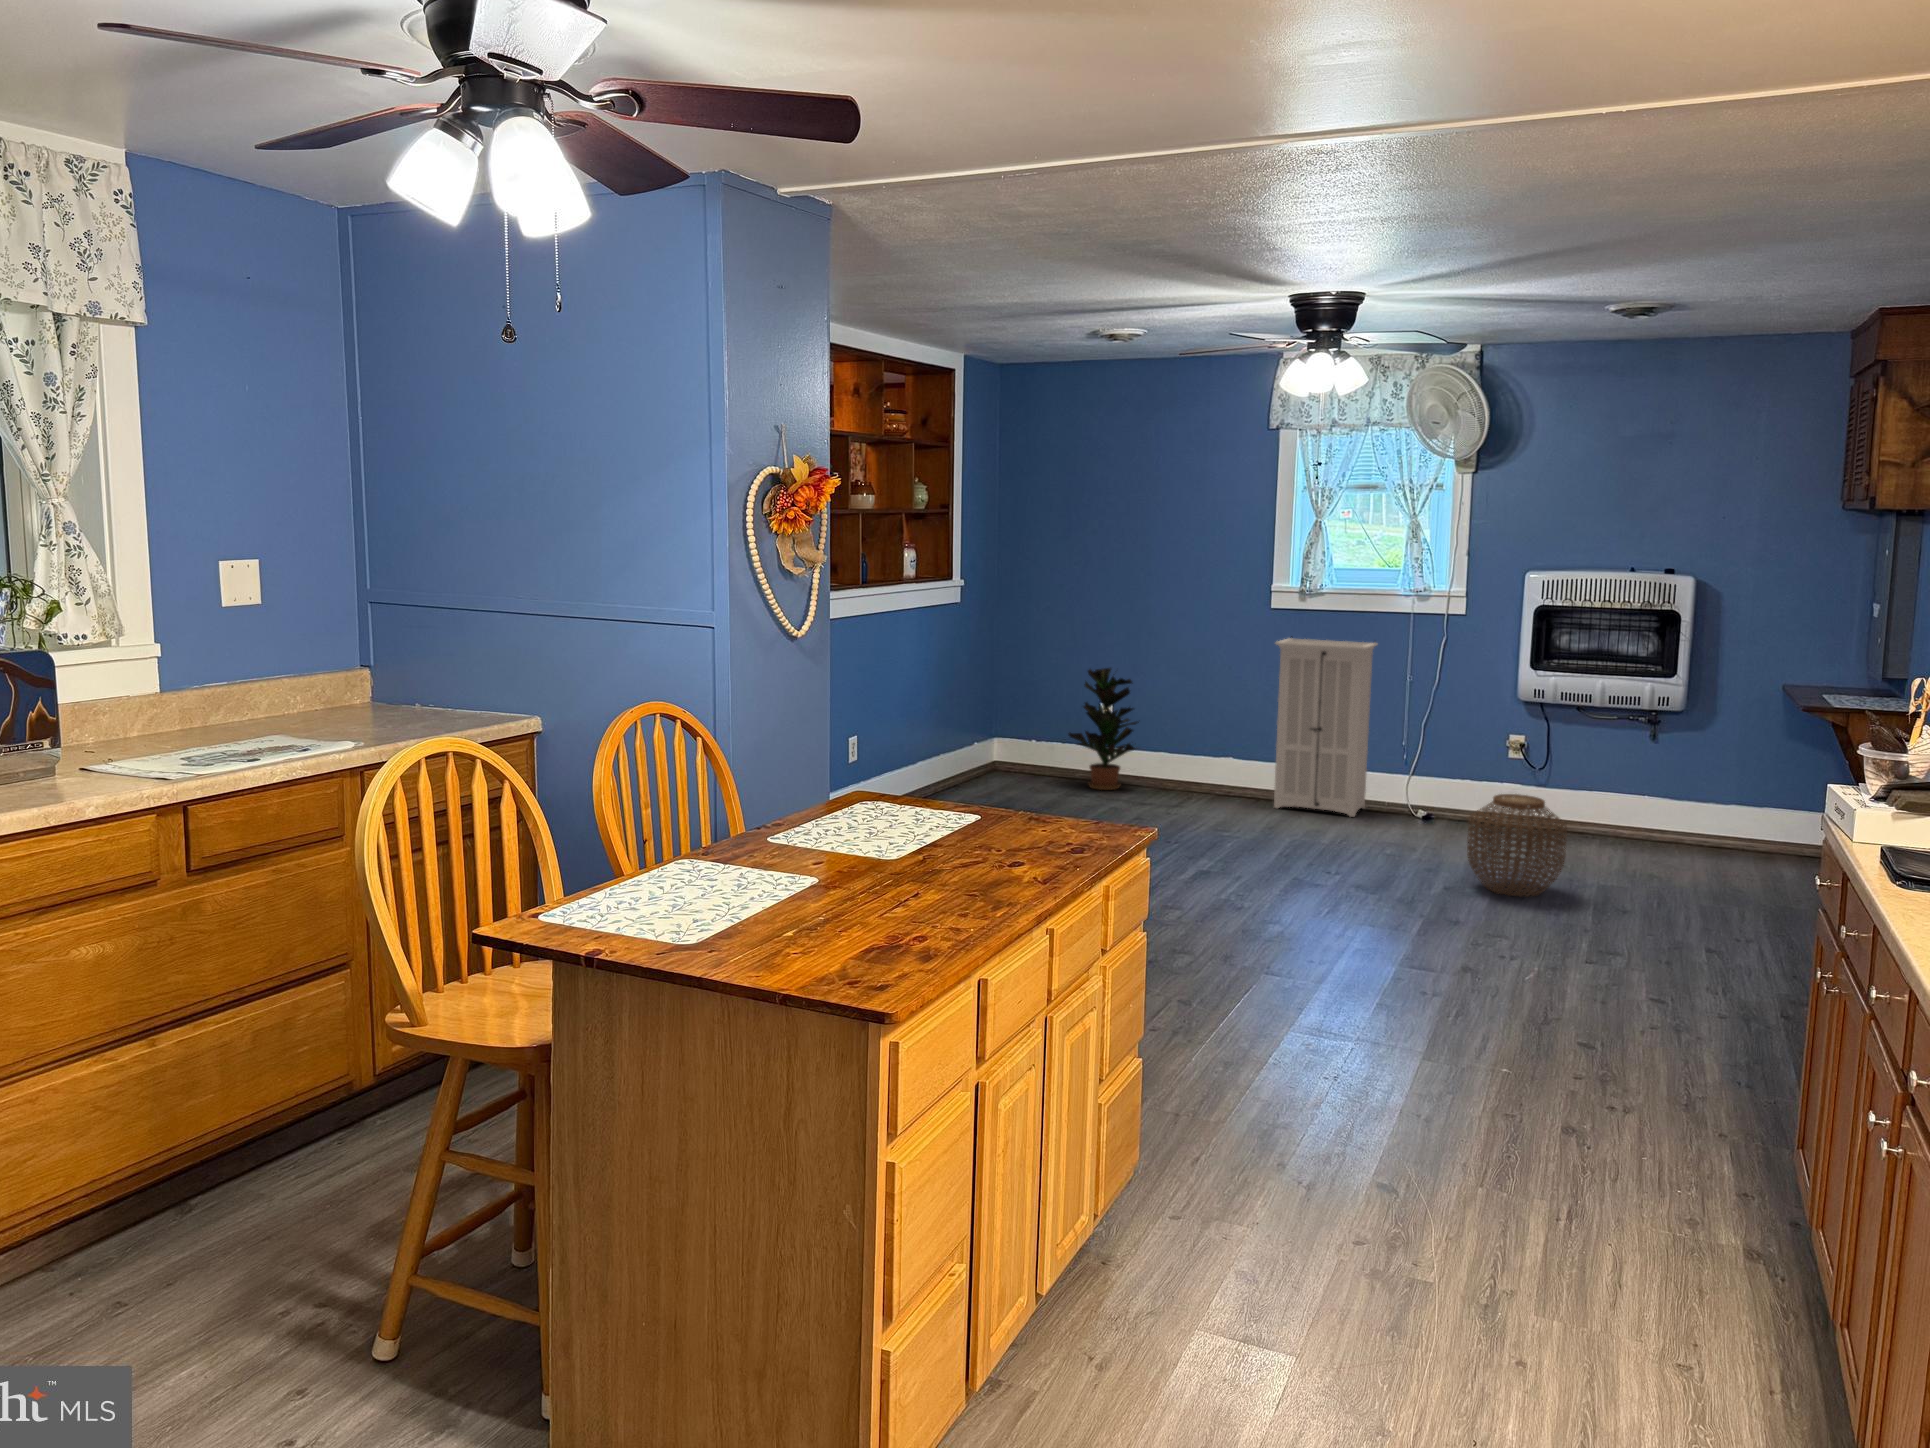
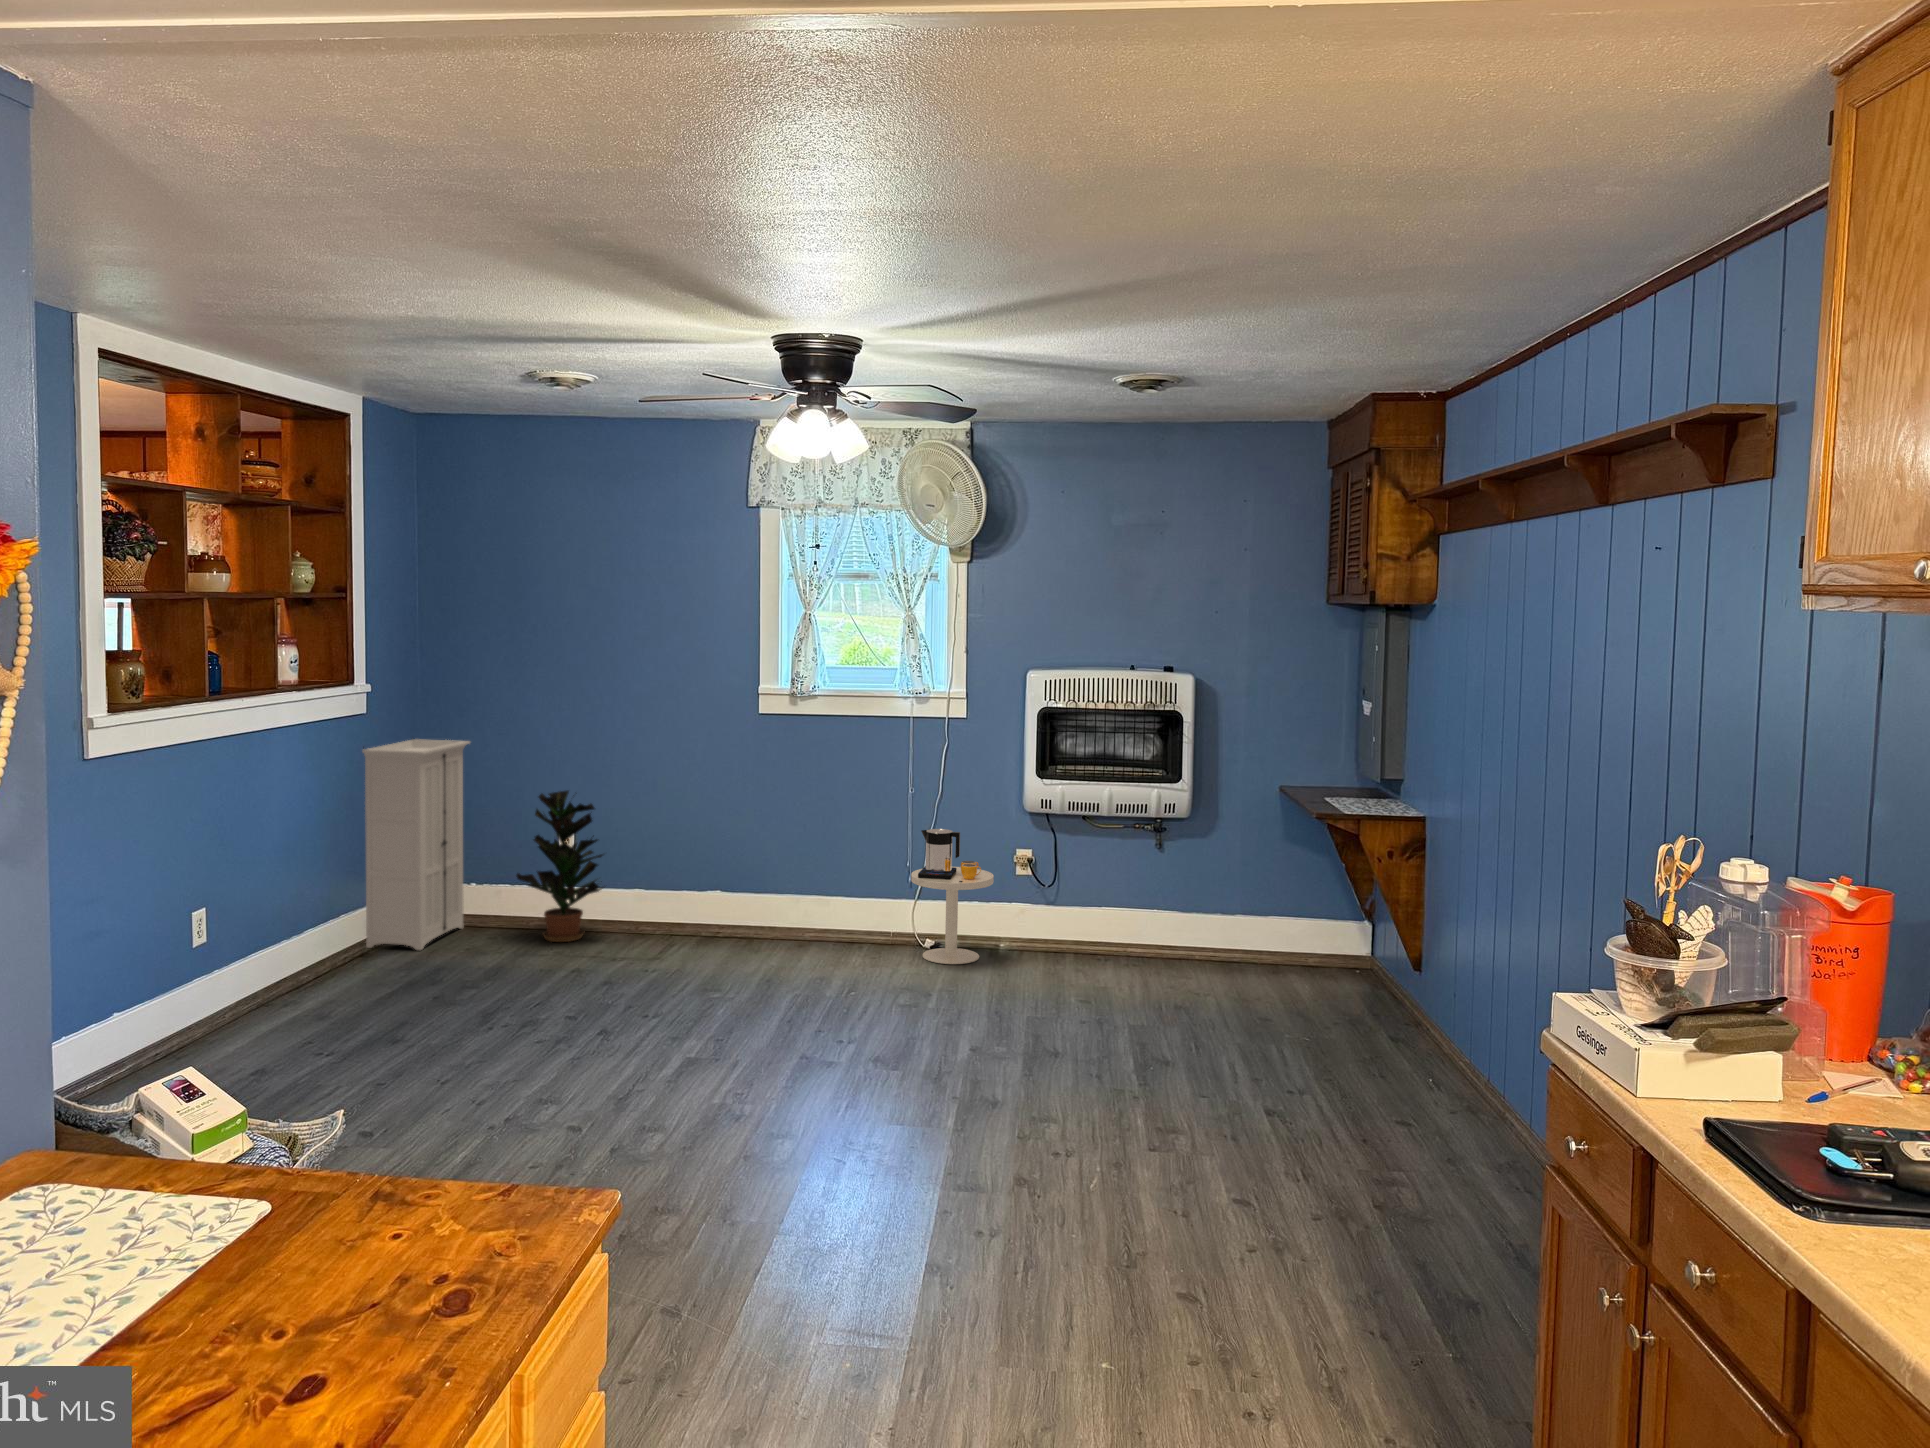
storage cabinet: present [1274,636,1377,817] -> present [362,739,470,950]
side table: none [1406,711,1484,830] -> present [911,829,994,964]
woven basket: present [1467,794,1567,896] -> none [995,935,1103,1059]

